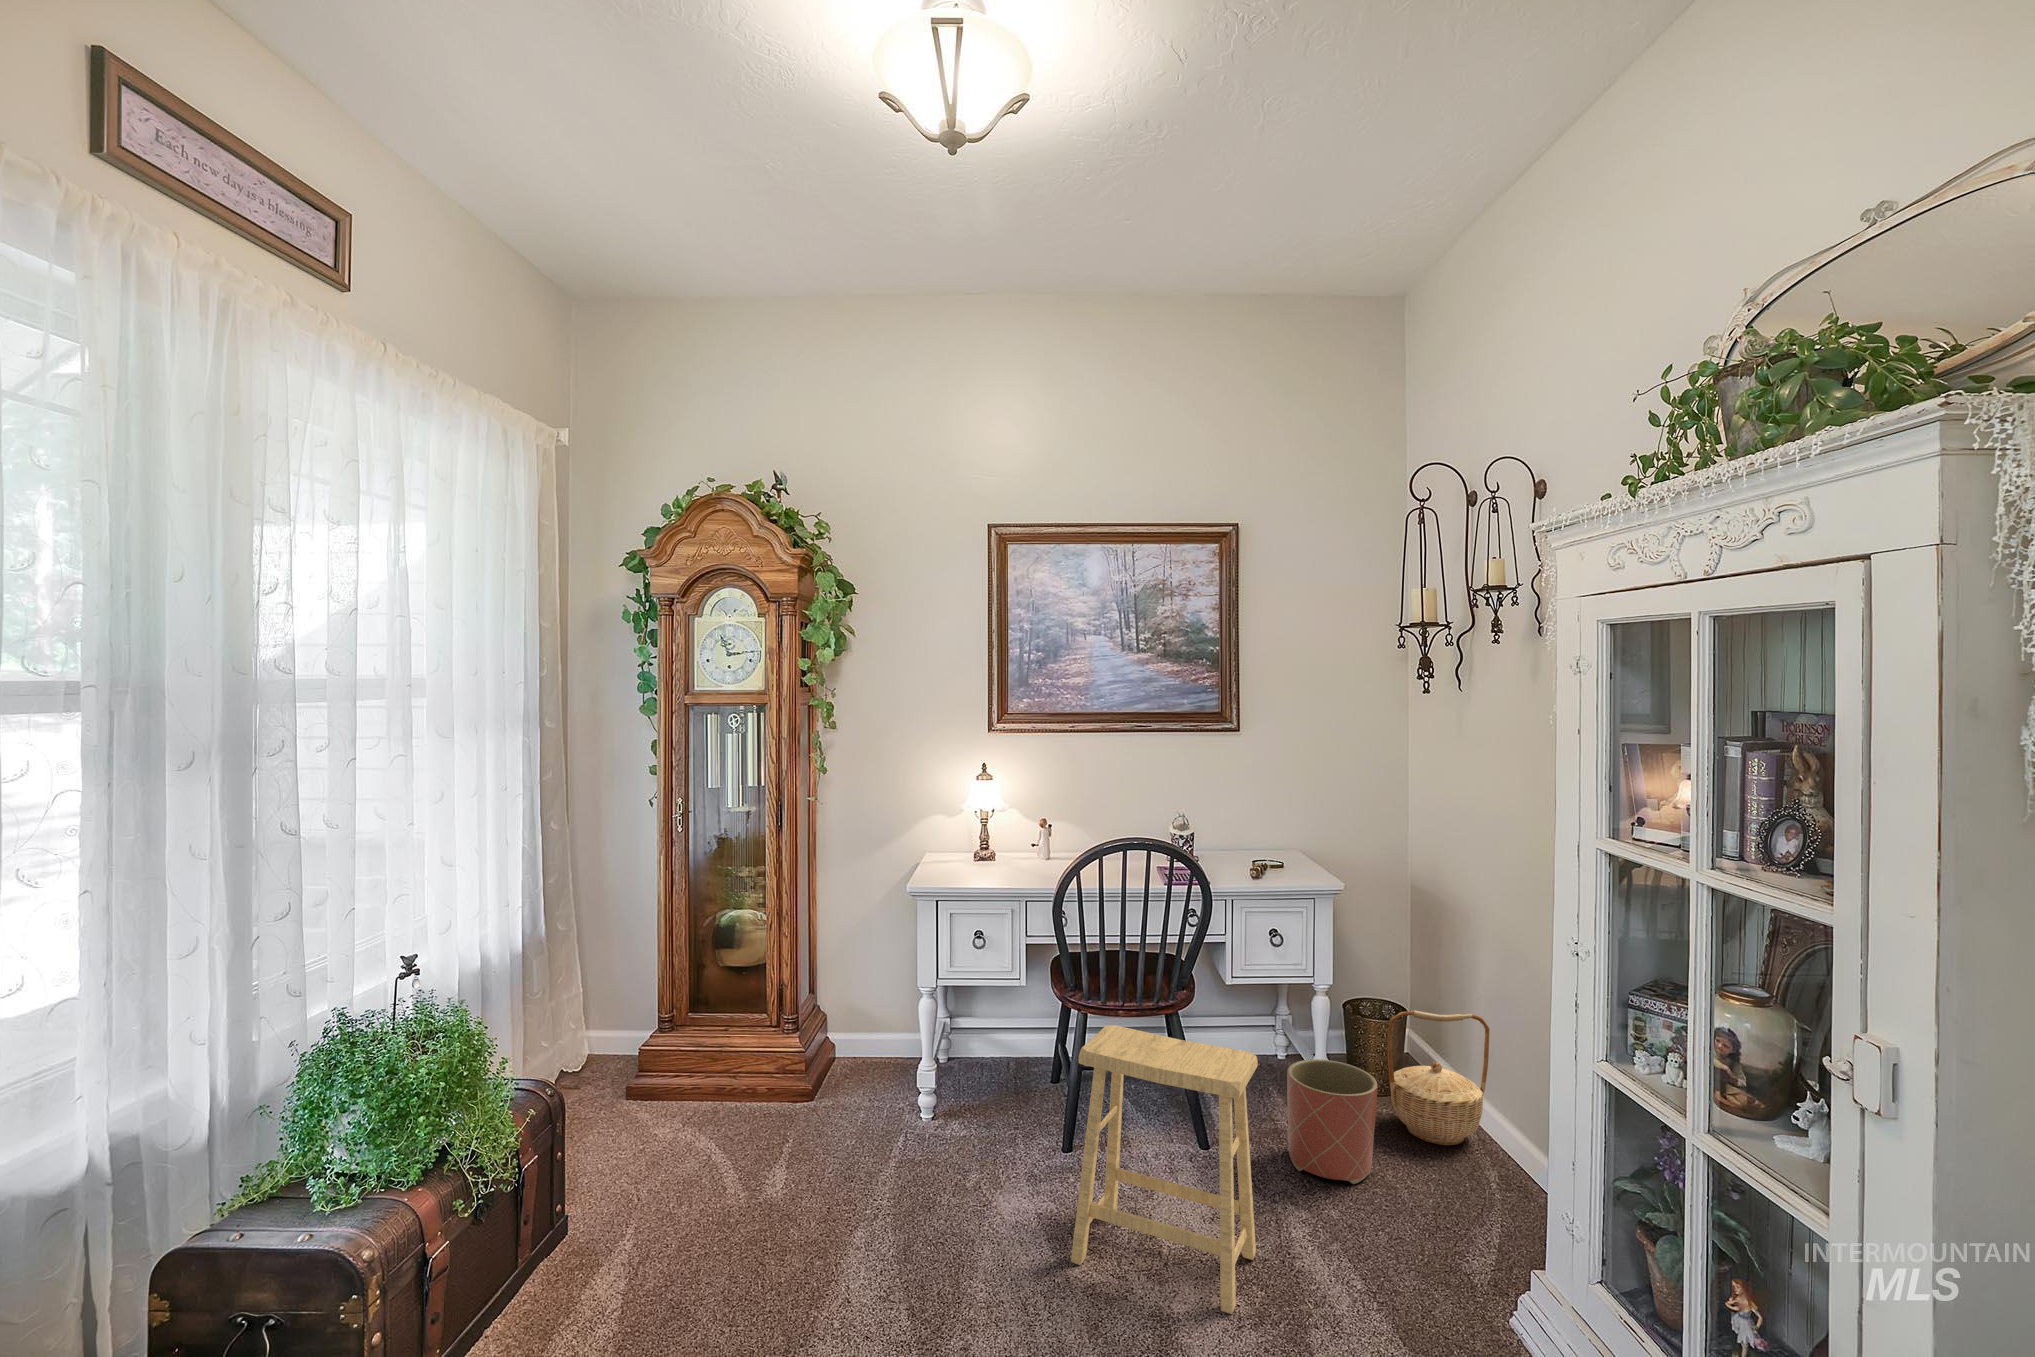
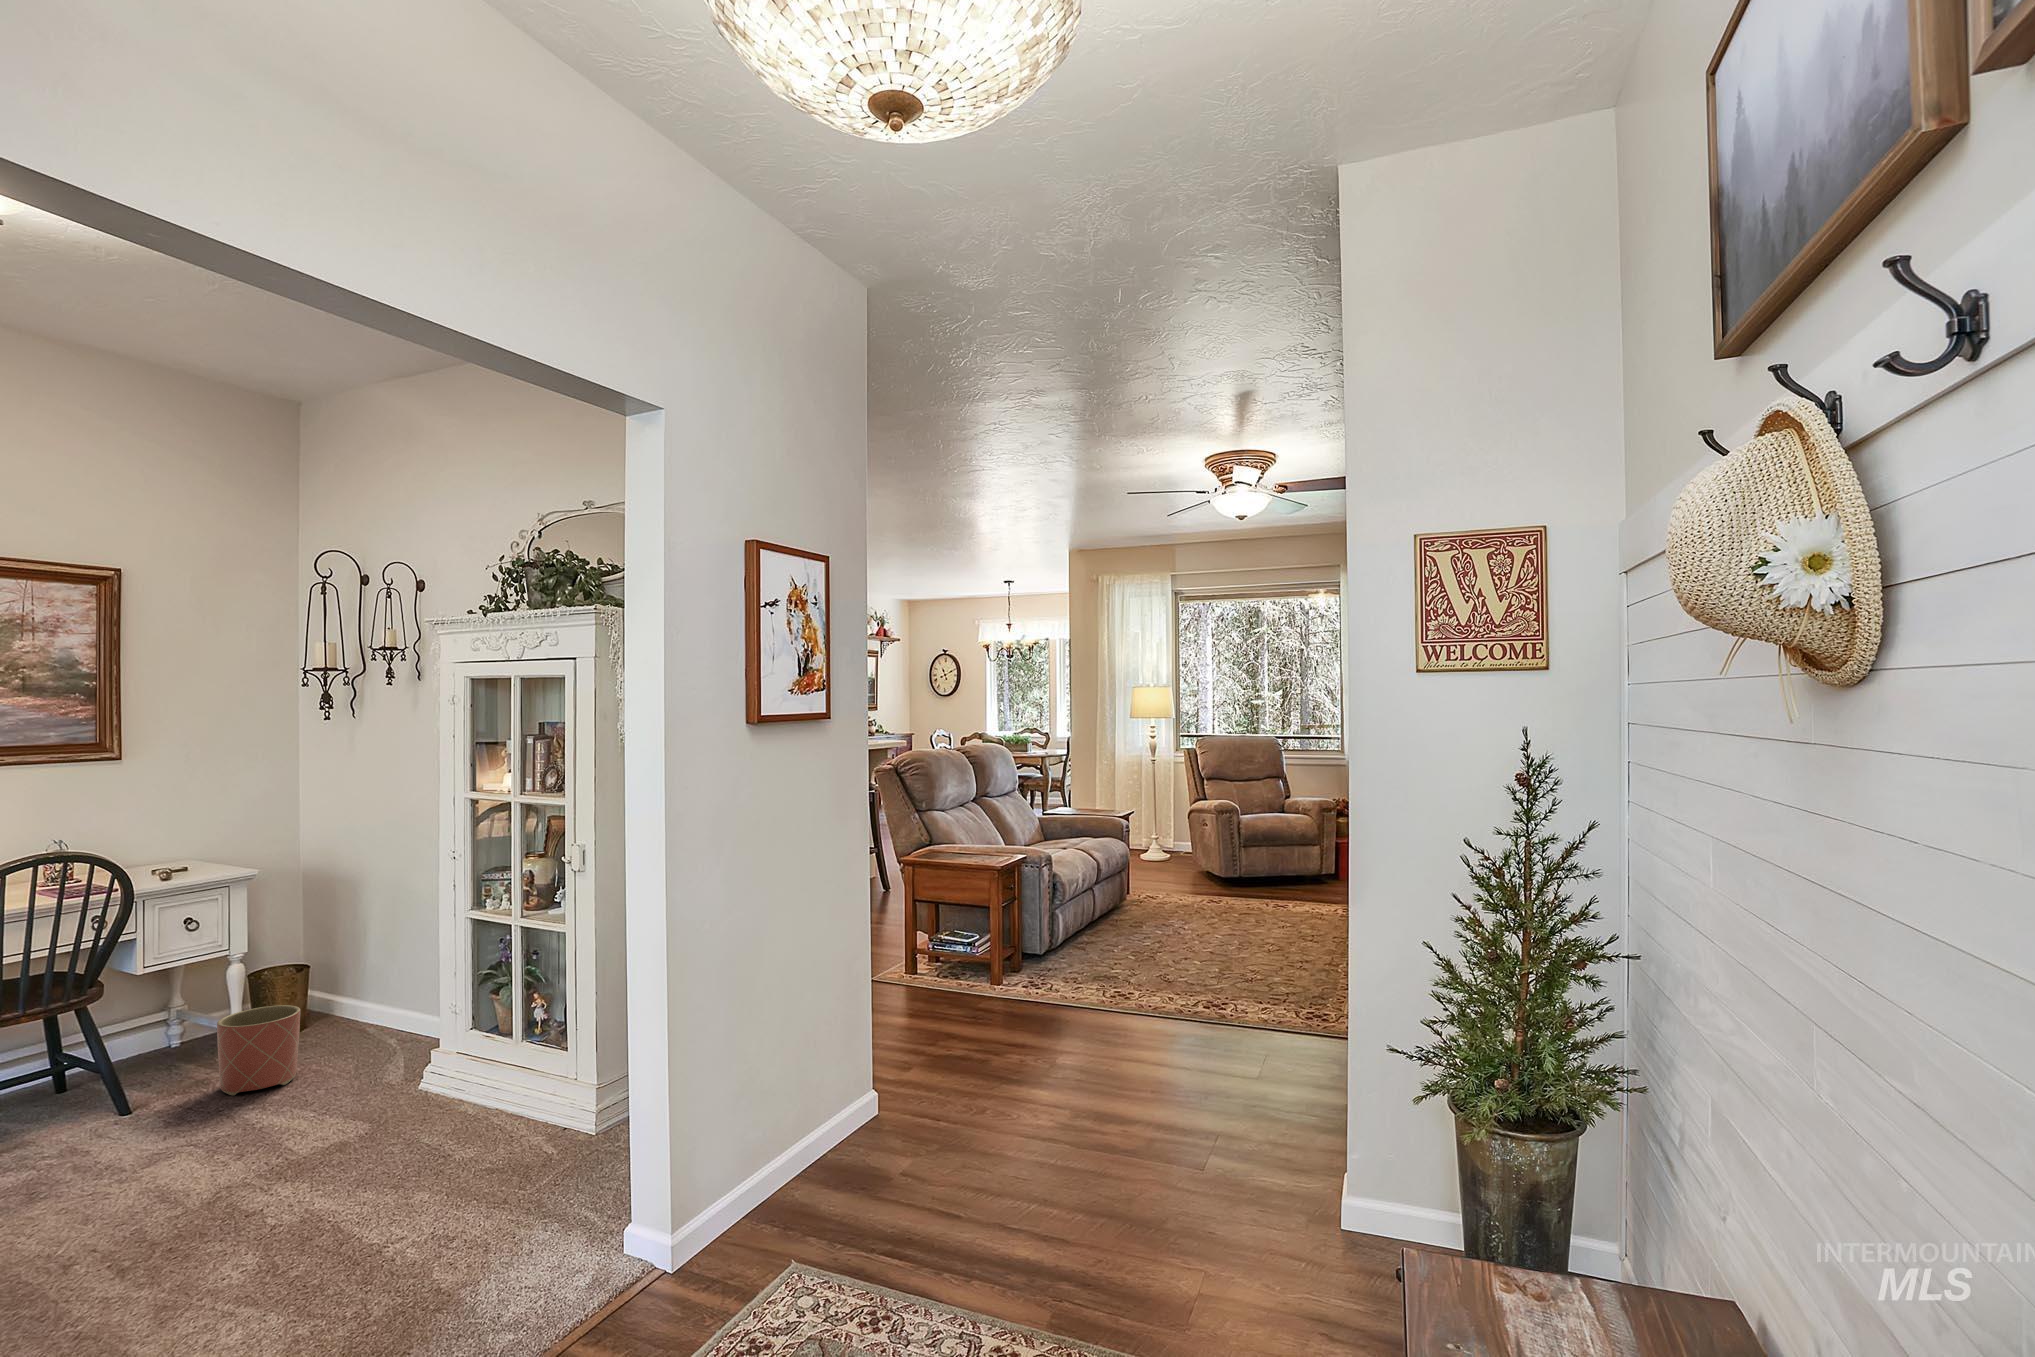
basket: present [1387,1010,1490,1145] -> none [299,947,379,1048]
footstool: present [1071,1025,1258,1314] -> none [42,992,221,1212]

